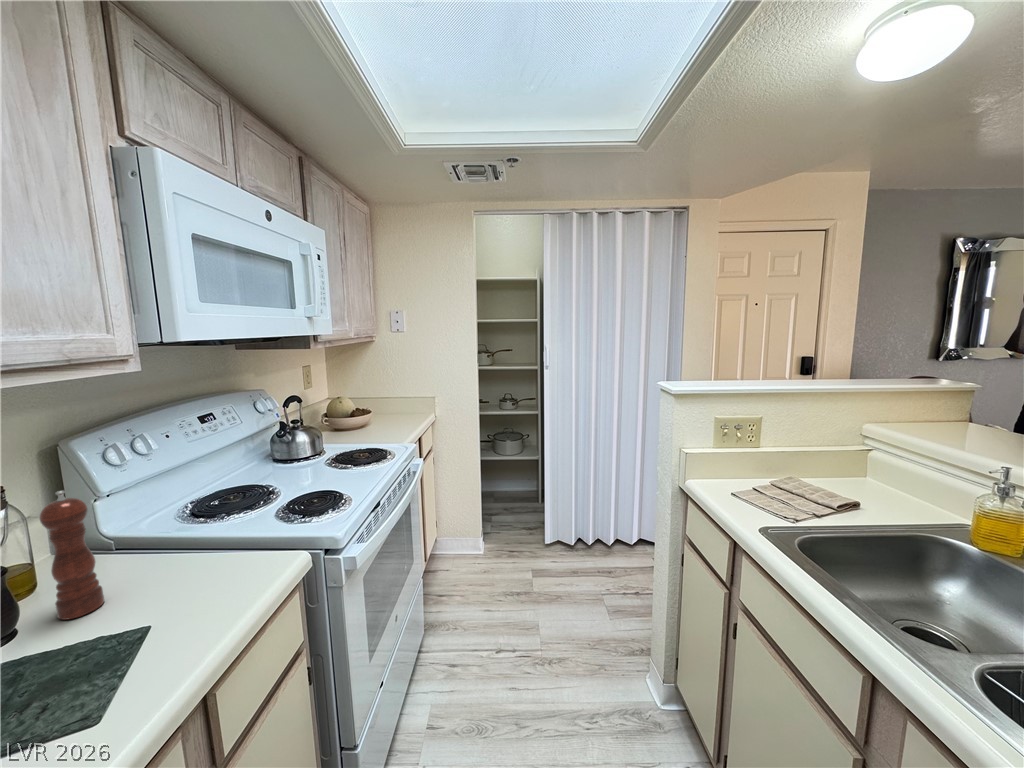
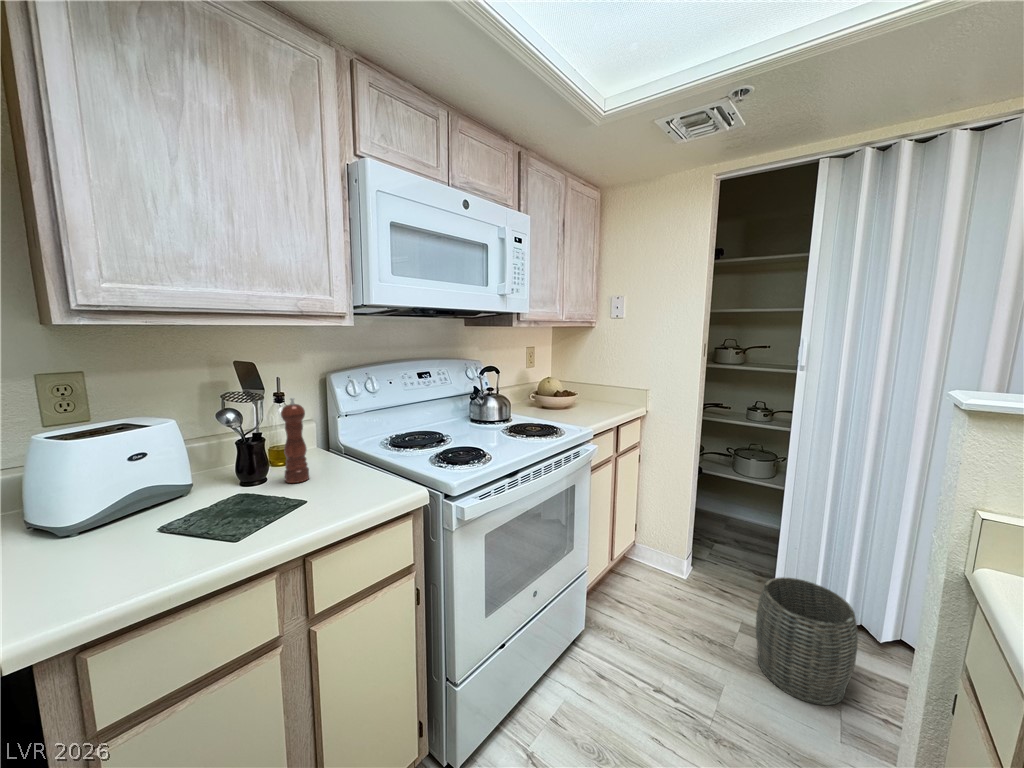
woven basket: none [547,522,607,606] -> present [756,577,858,705]

